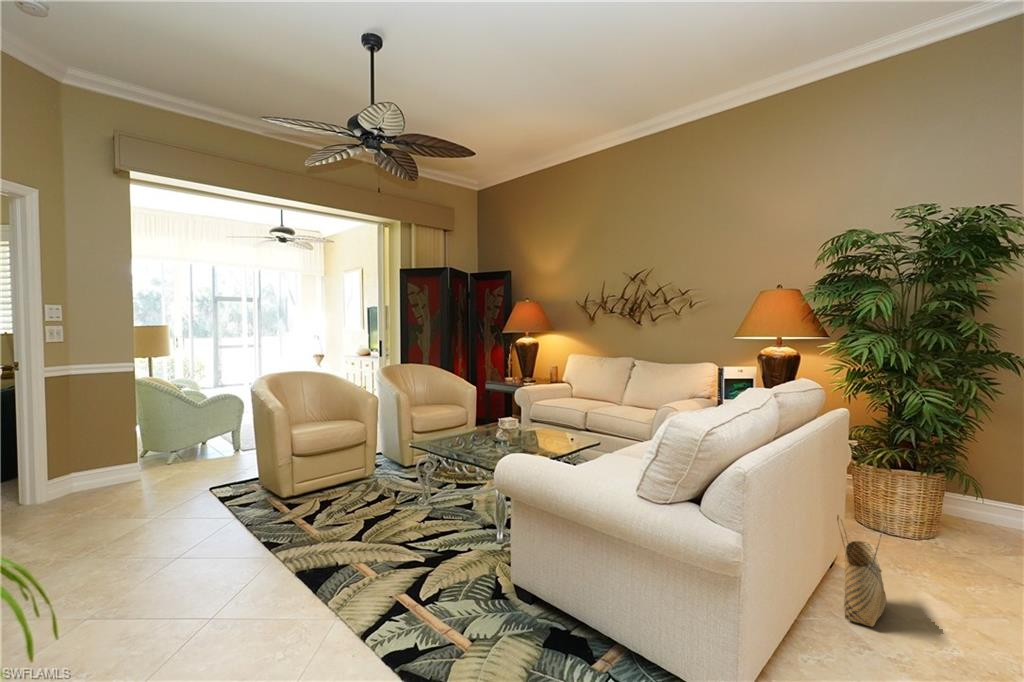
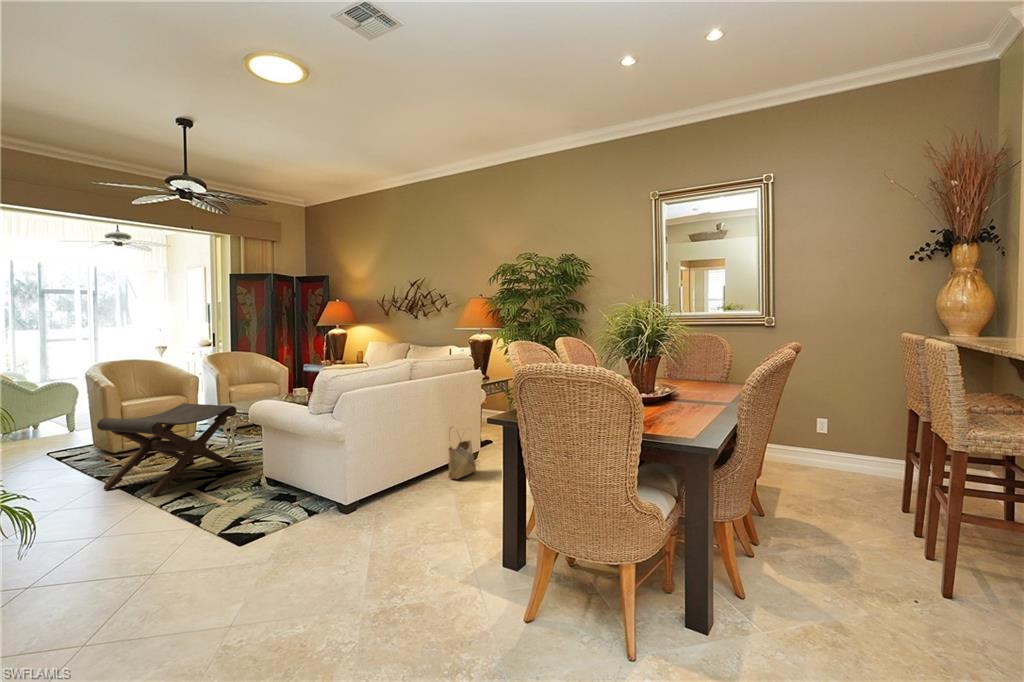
footstool: none [268,439,447,600] -> present [97,403,237,496]

